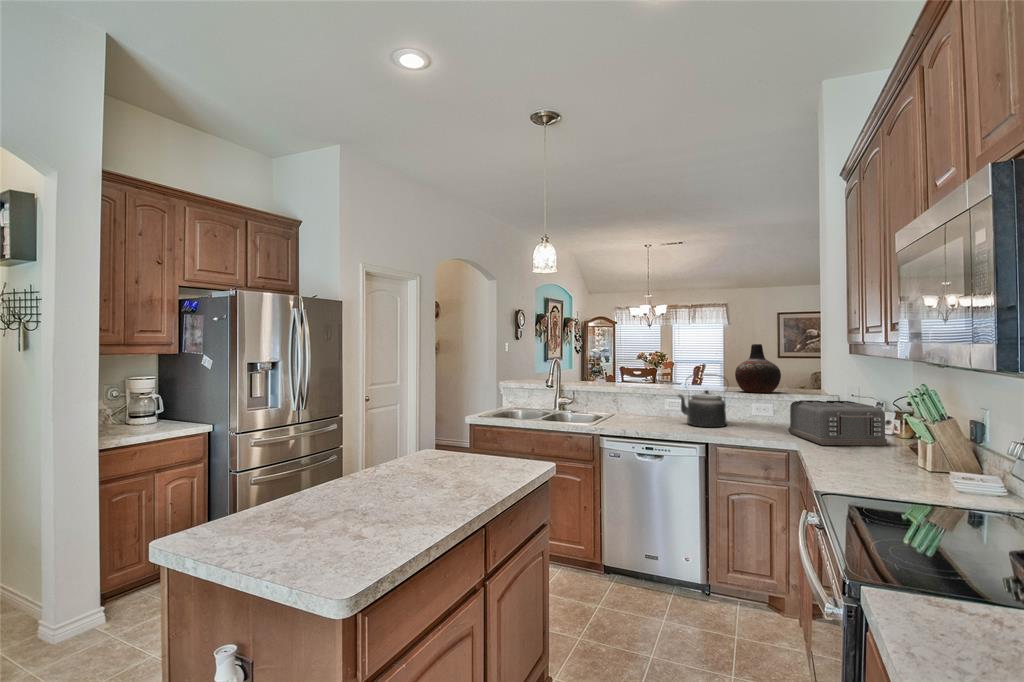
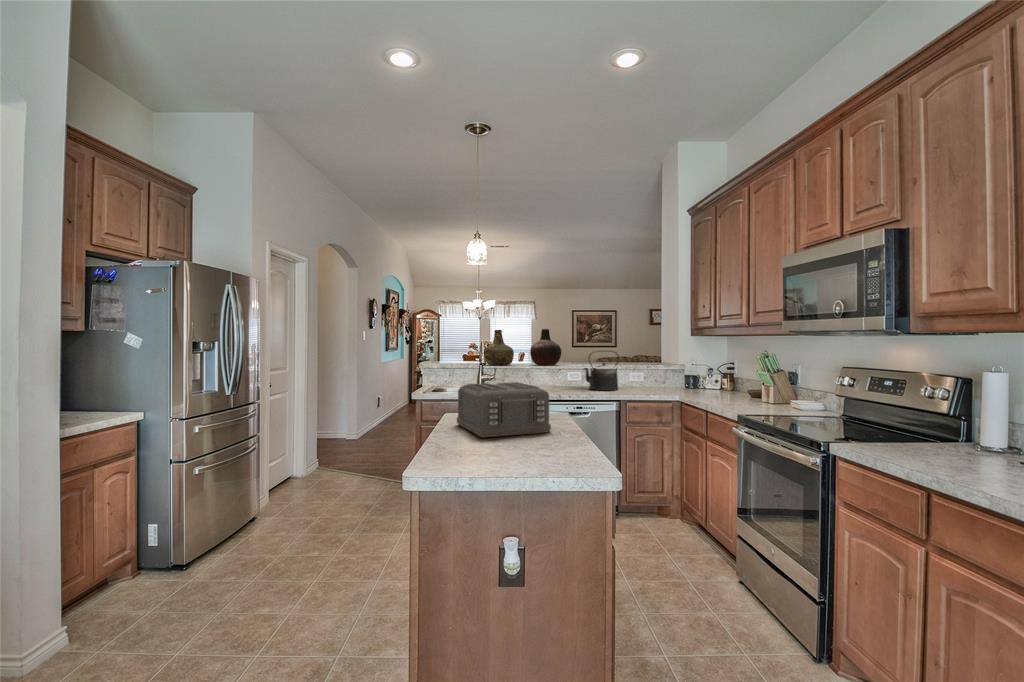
vase: present [735,344,781,393] -> present [530,329,561,365]
bottle: none [574,346,609,387] -> present [484,330,514,365]
toaster: present [789,400,887,446] -> present [457,382,551,437]

